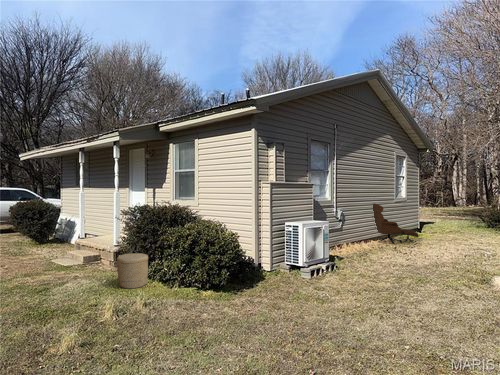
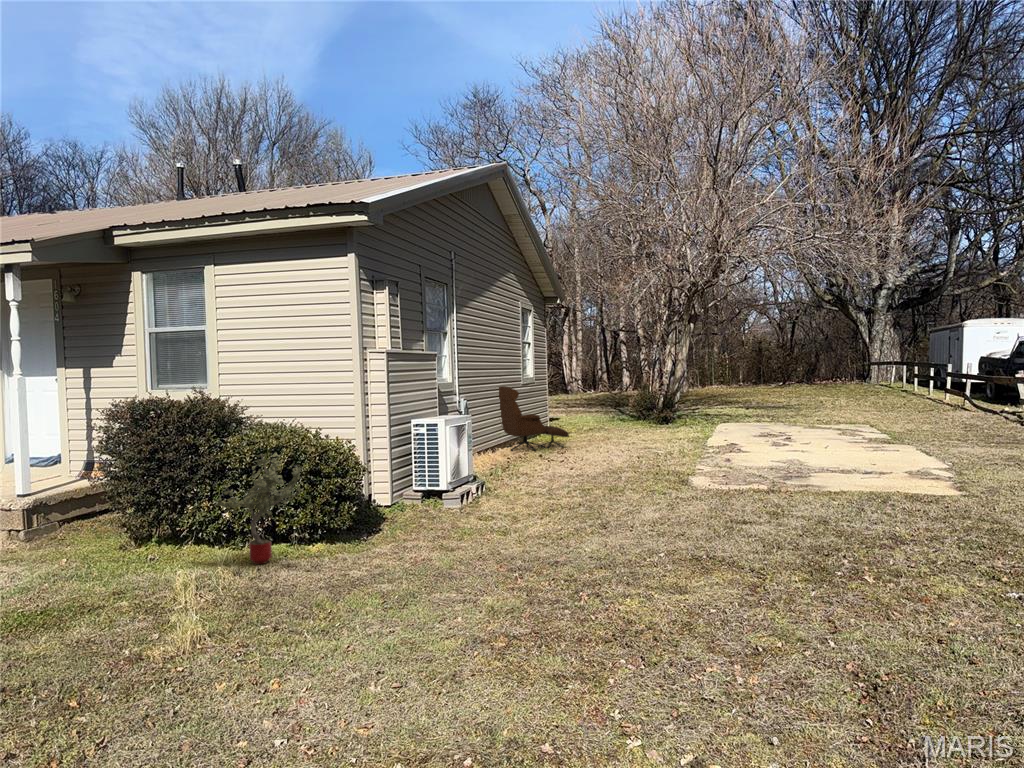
potted tree: none [159,237,197,295] -> present [217,452,303,564]
woven basket: present [117,253,148,289] -> none [106,499,176,571]

